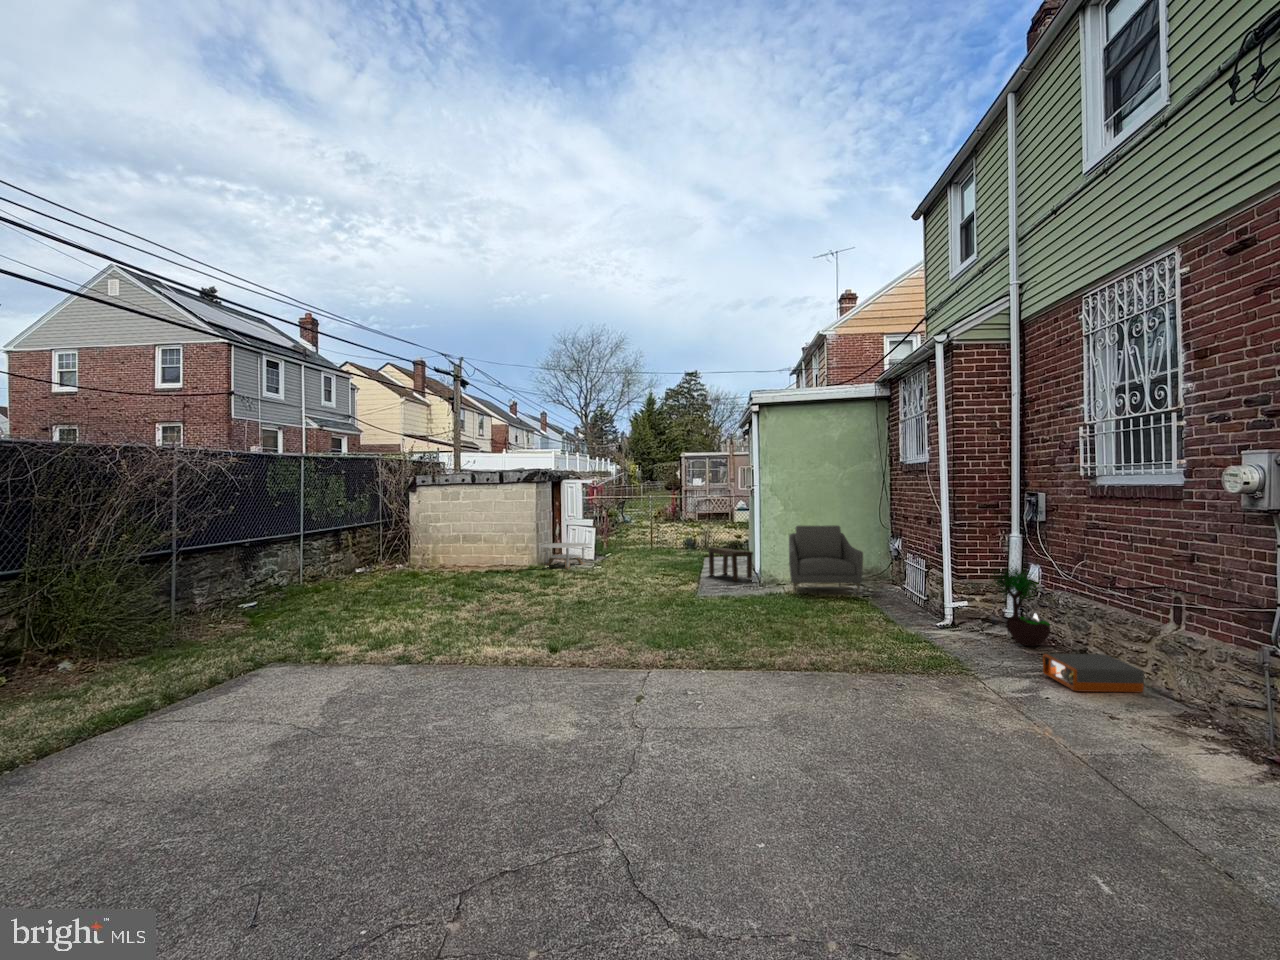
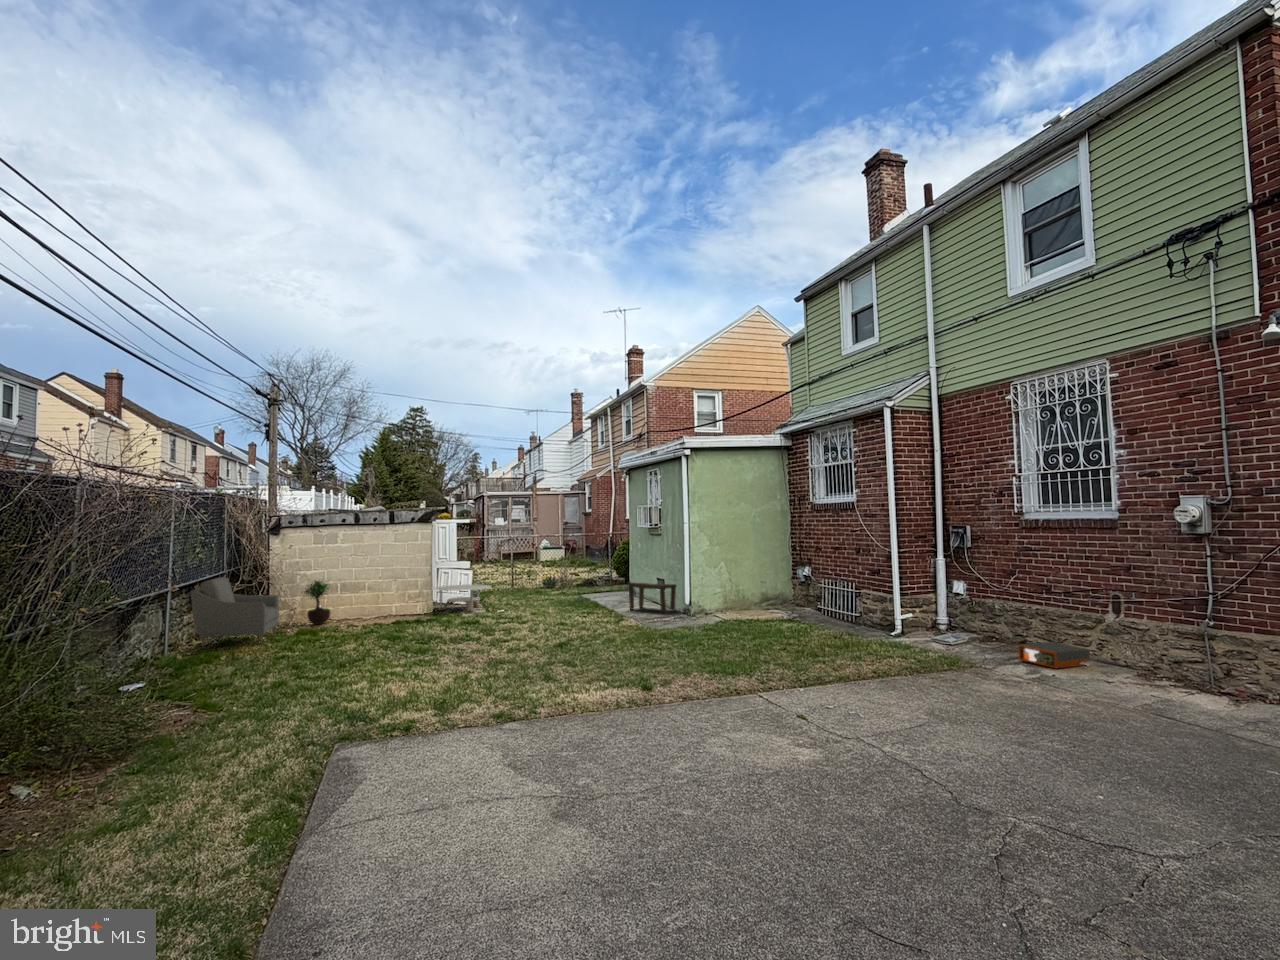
chair: present [789,525,863,594] -> present [190,577,279,648]
potted tree: present [992,566,1050,646] -> present [304,580,330,625]

